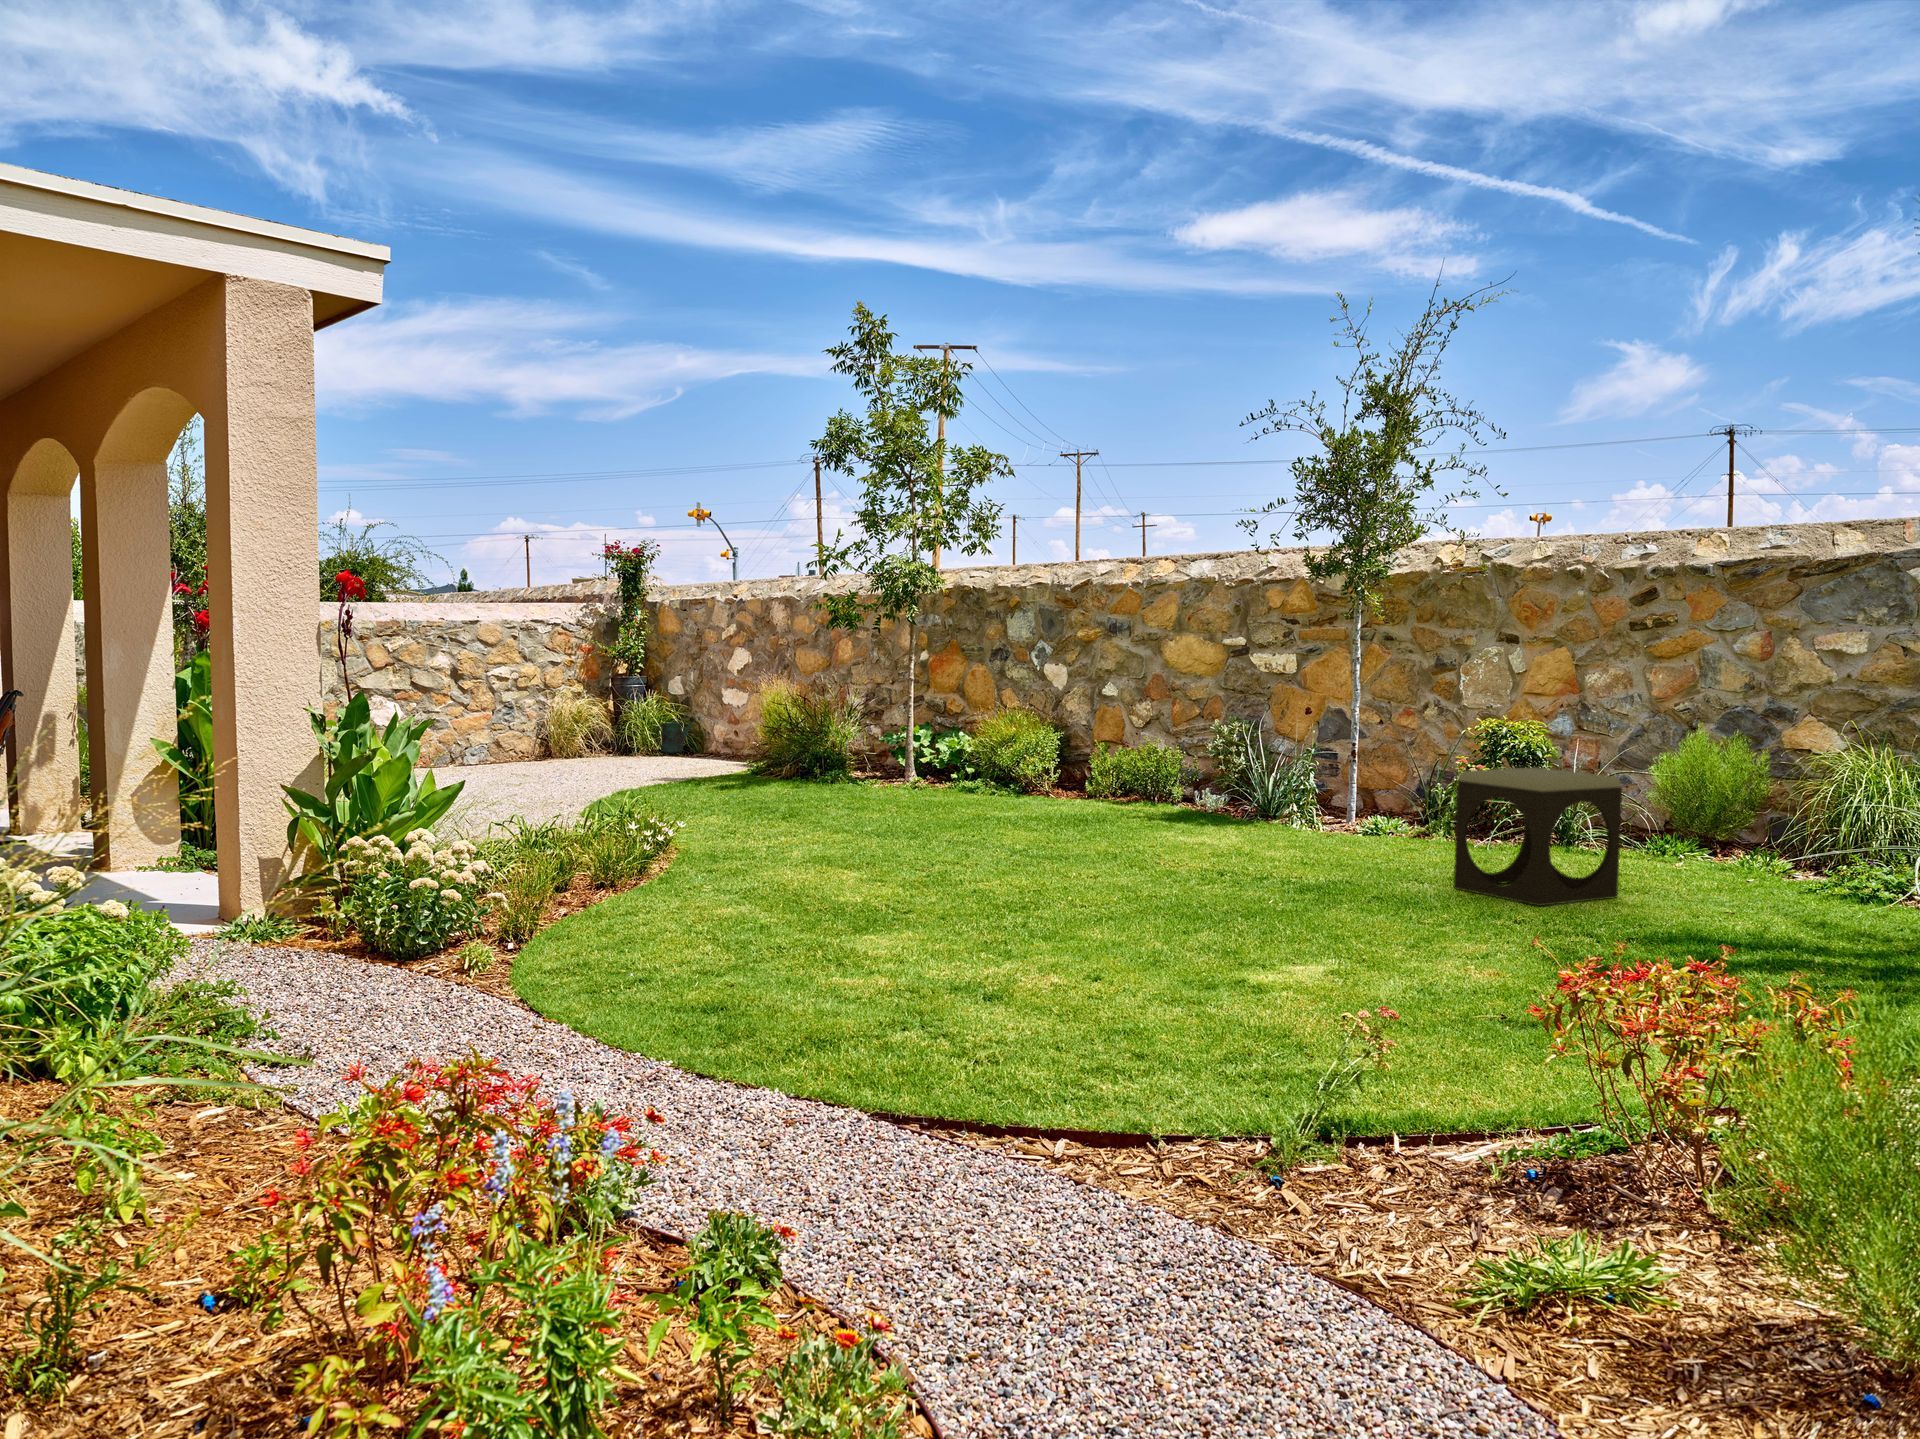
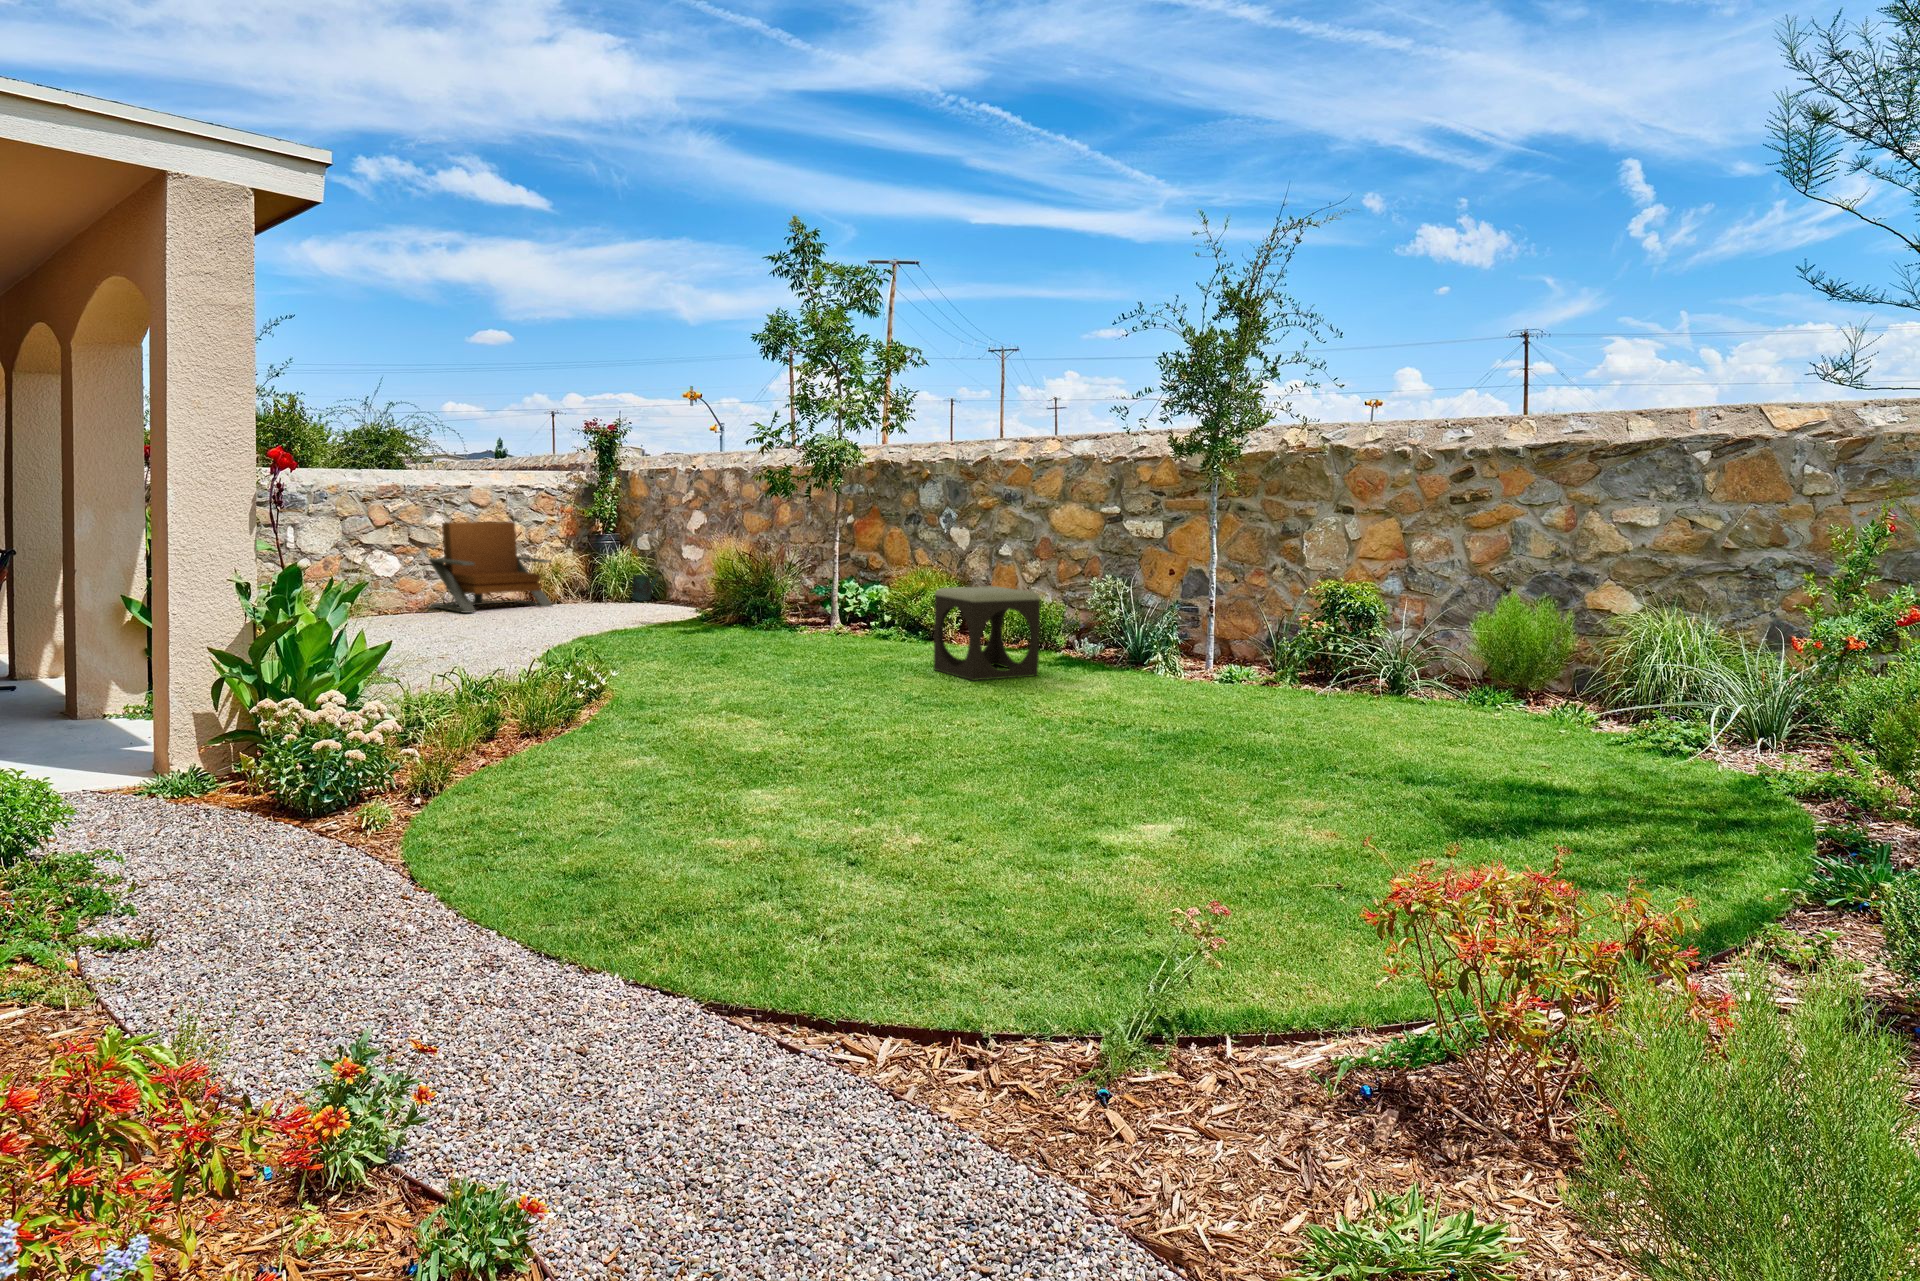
lounge chair: none [427,660,571,766] -> present [429,522,552,613]
footstool: present [1454,767,1622,906] -> present [934,586,1040,681]

